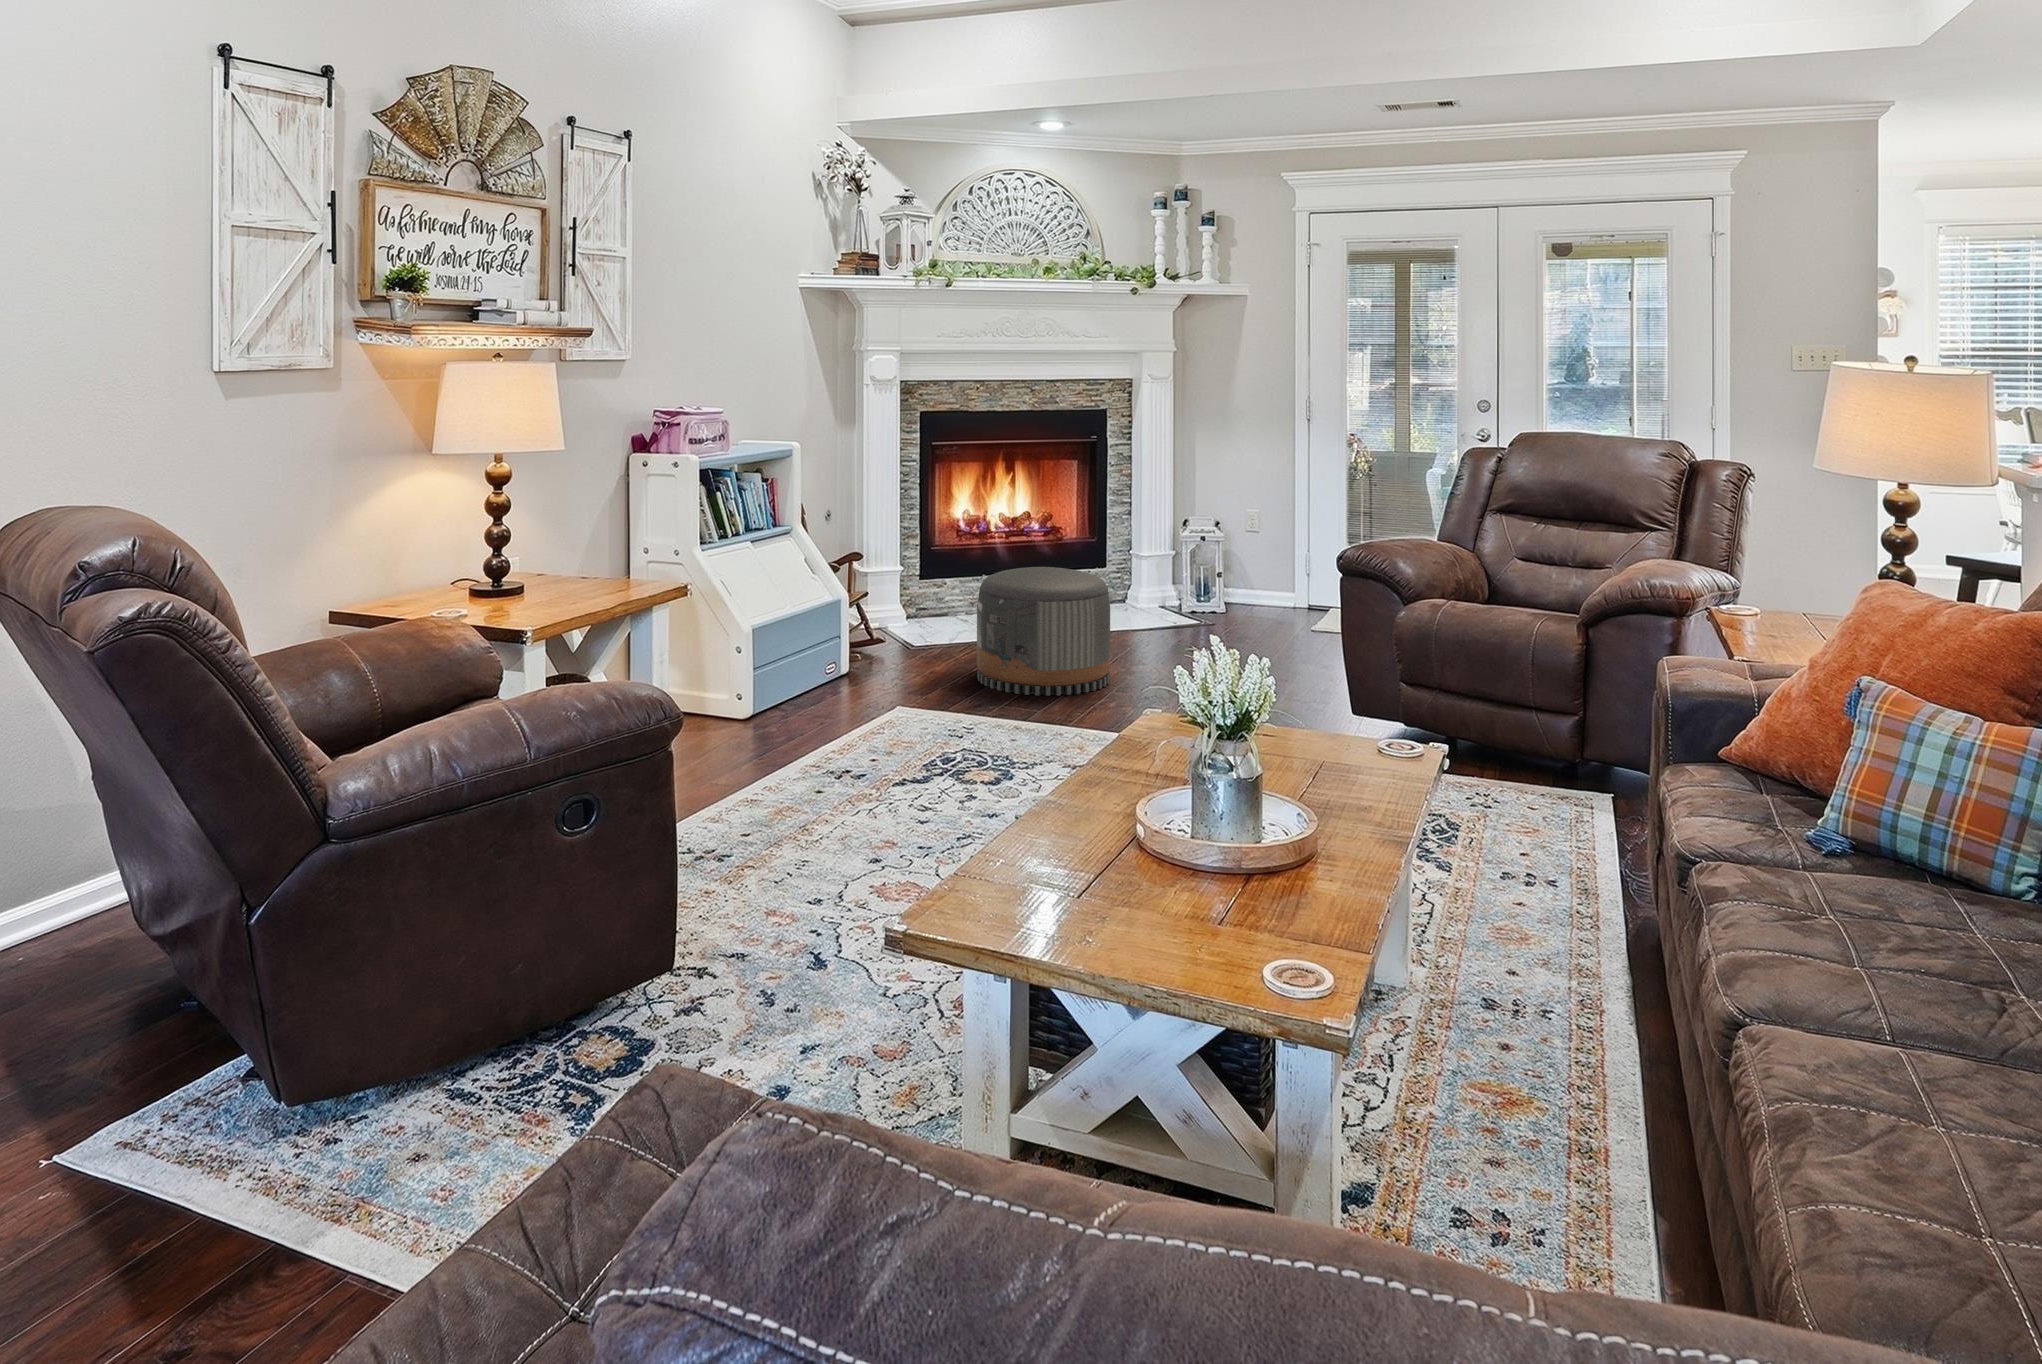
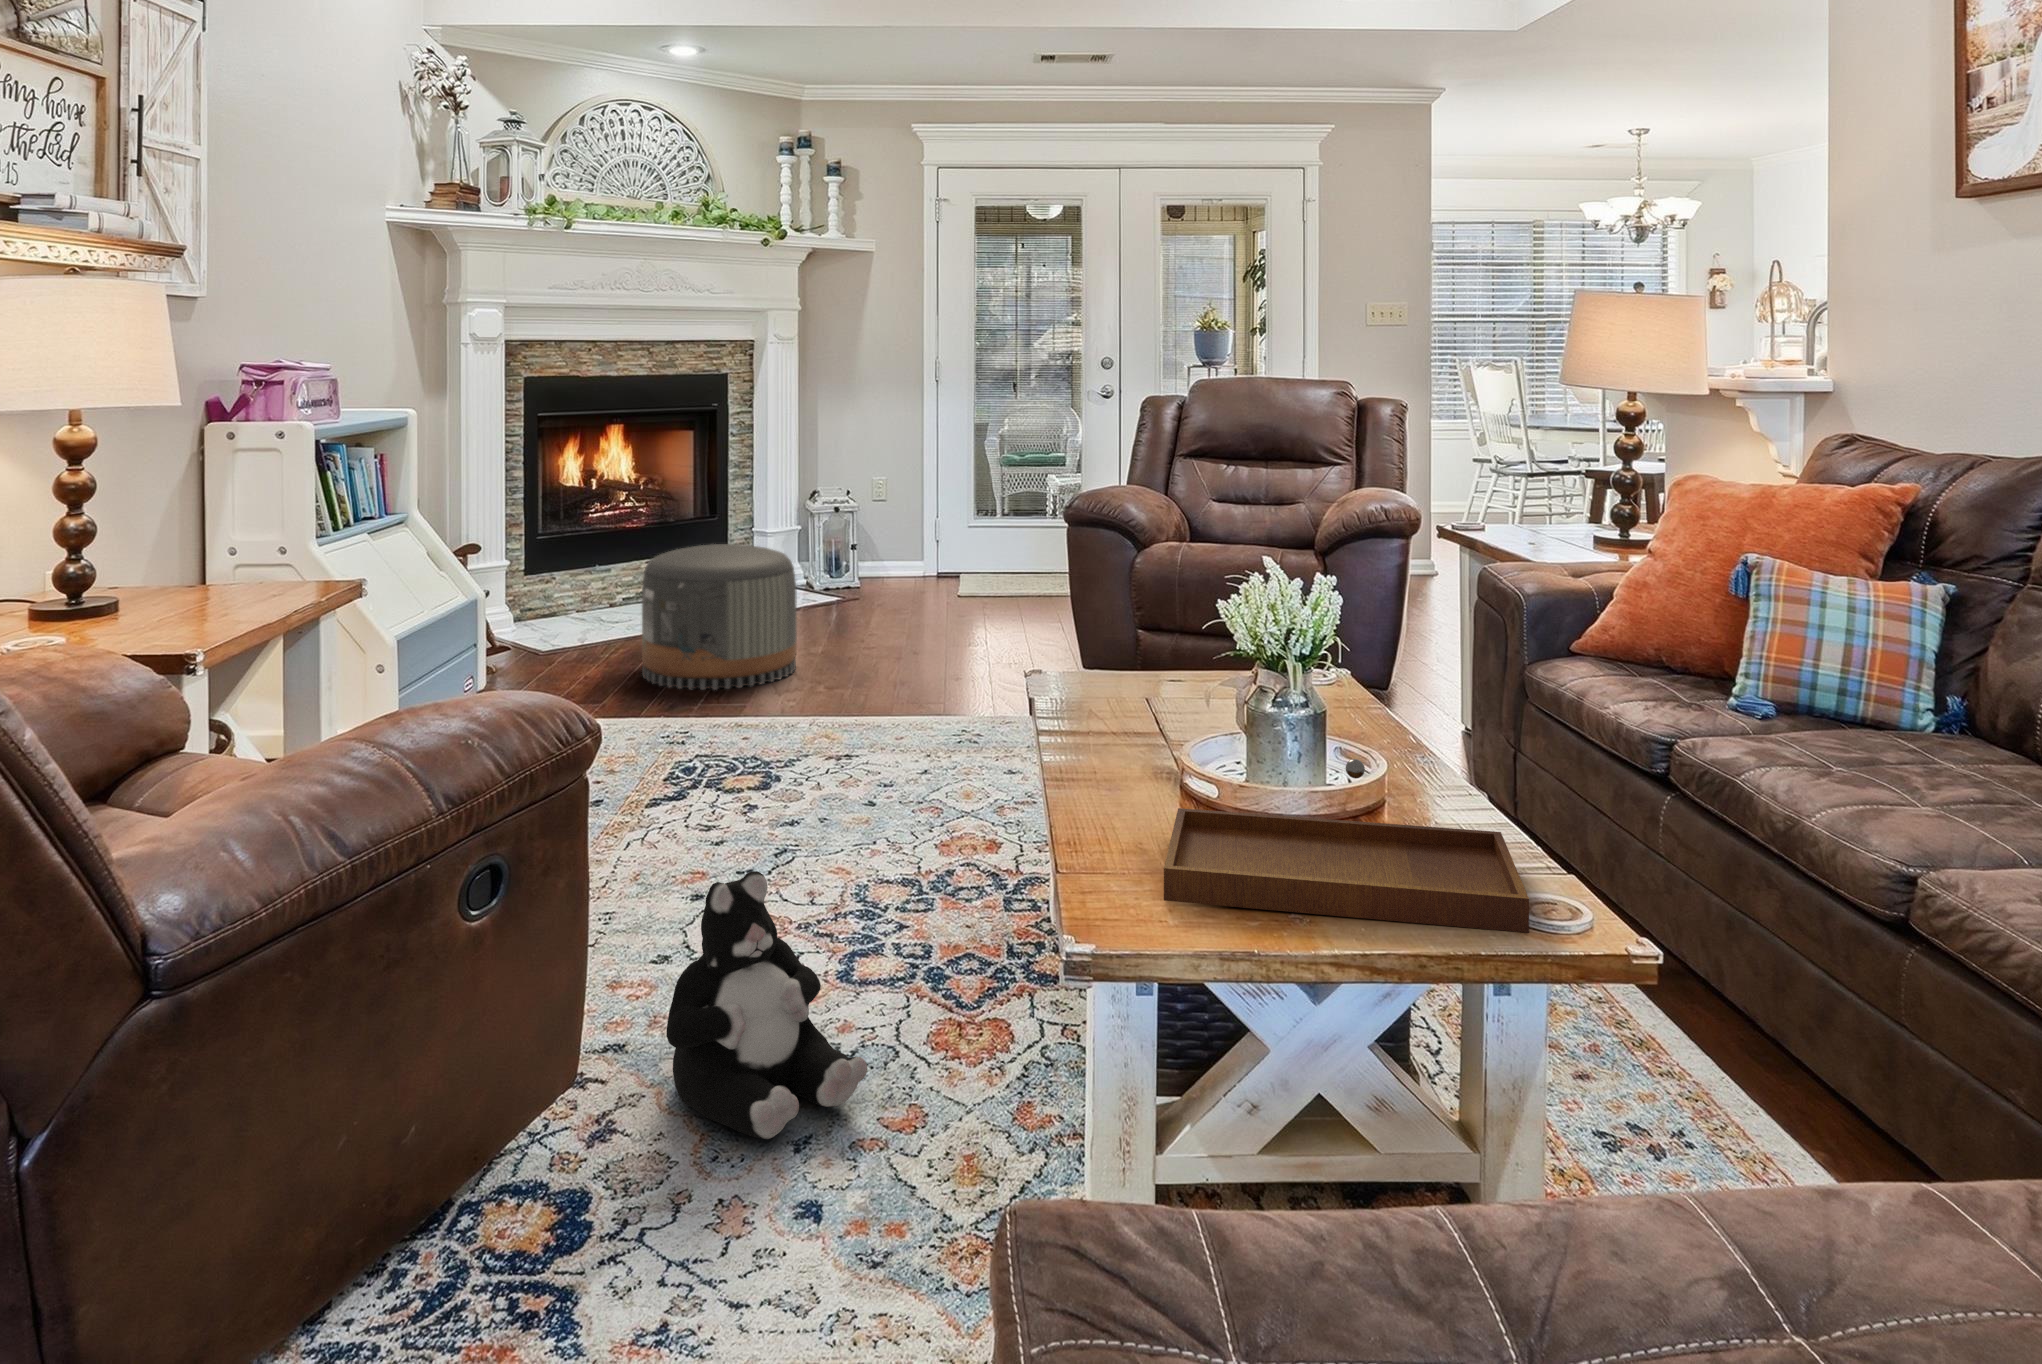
tray: none [998,817,1319,987] -> present [1164,759,1529,933]
plush toy: none [740,838,877,1039] -> present [666,871,867,1139]

